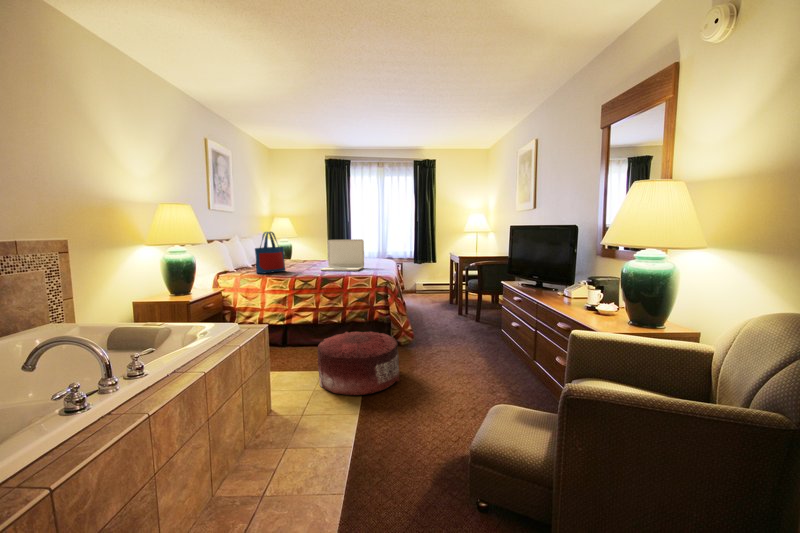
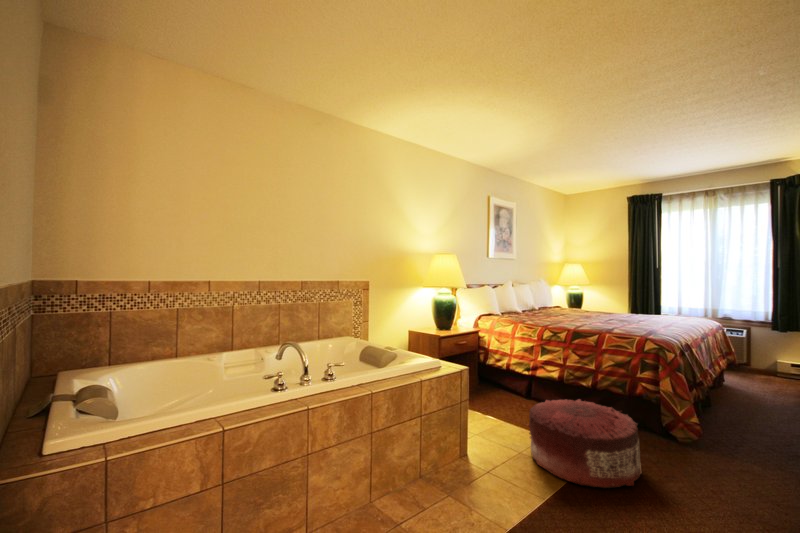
tote bag: present [255,232,285,274] -> none [515,278,546,320]
laptop: present [320,239,364,271] -> none [583,289,647,329]

